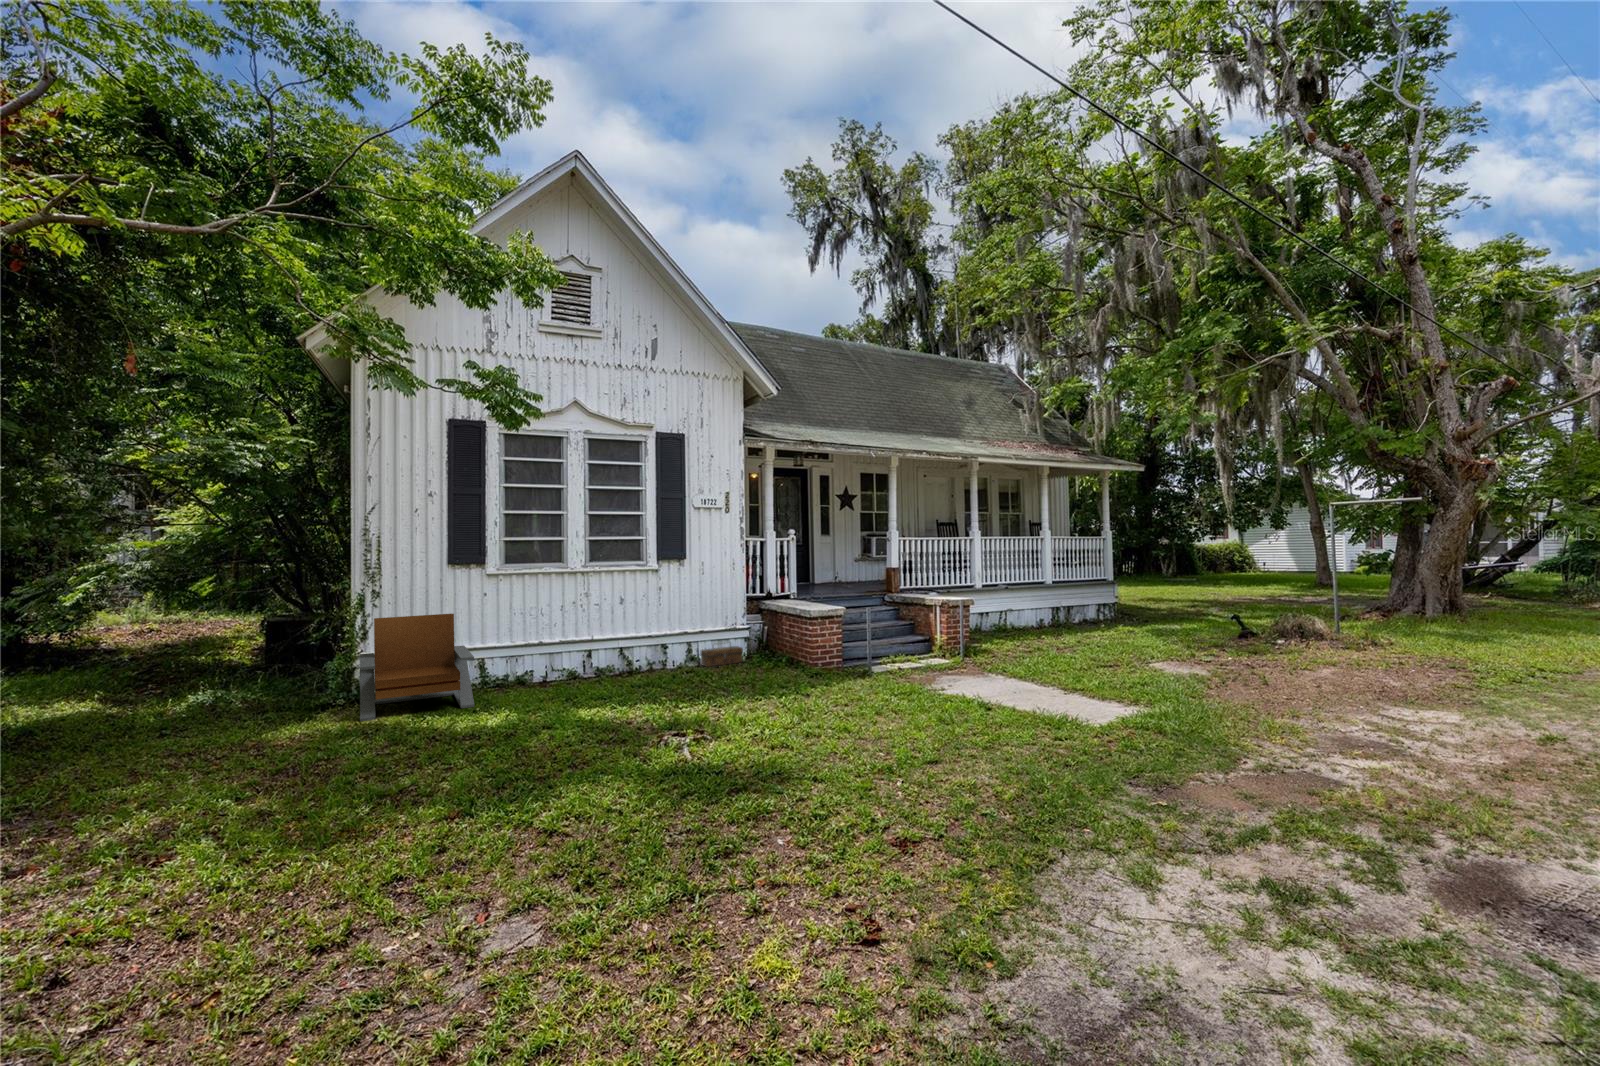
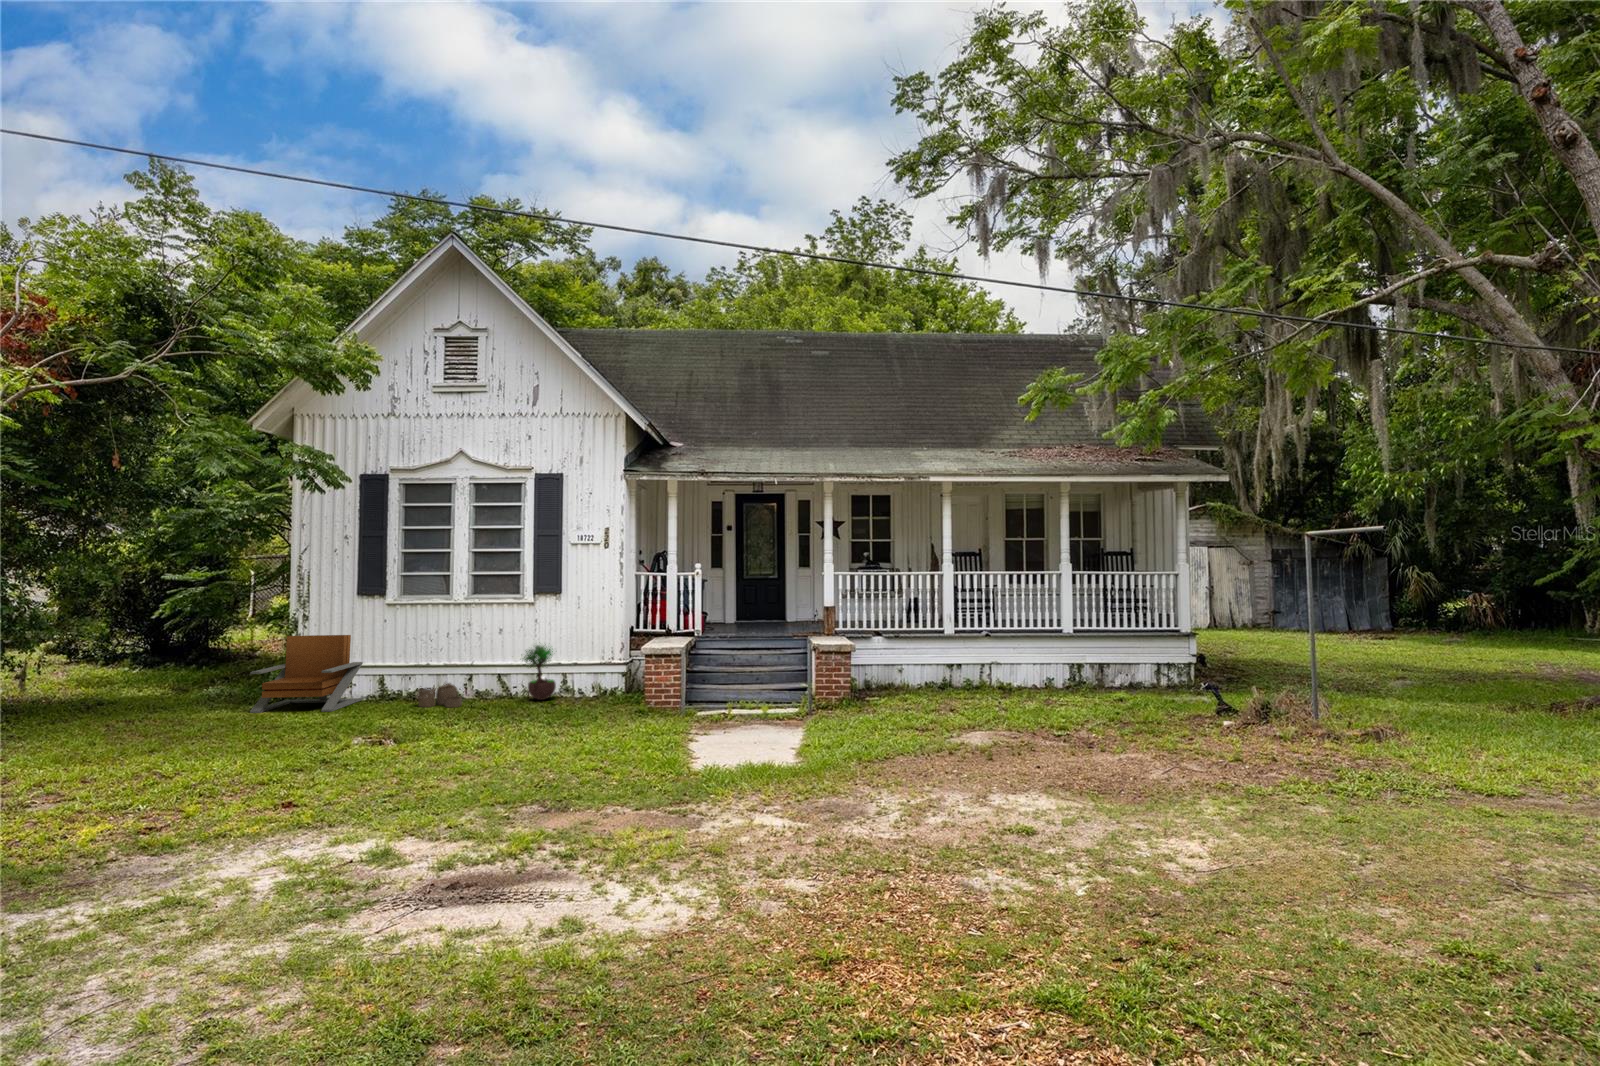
potted tree: none [661,607,698,671] -> present [523,645,556,700]
toolbox: present [700,645,743,667] -> none [572,677,617,699]
woven basket: none [562,660,615,690] -> present [418,683,462,707]

